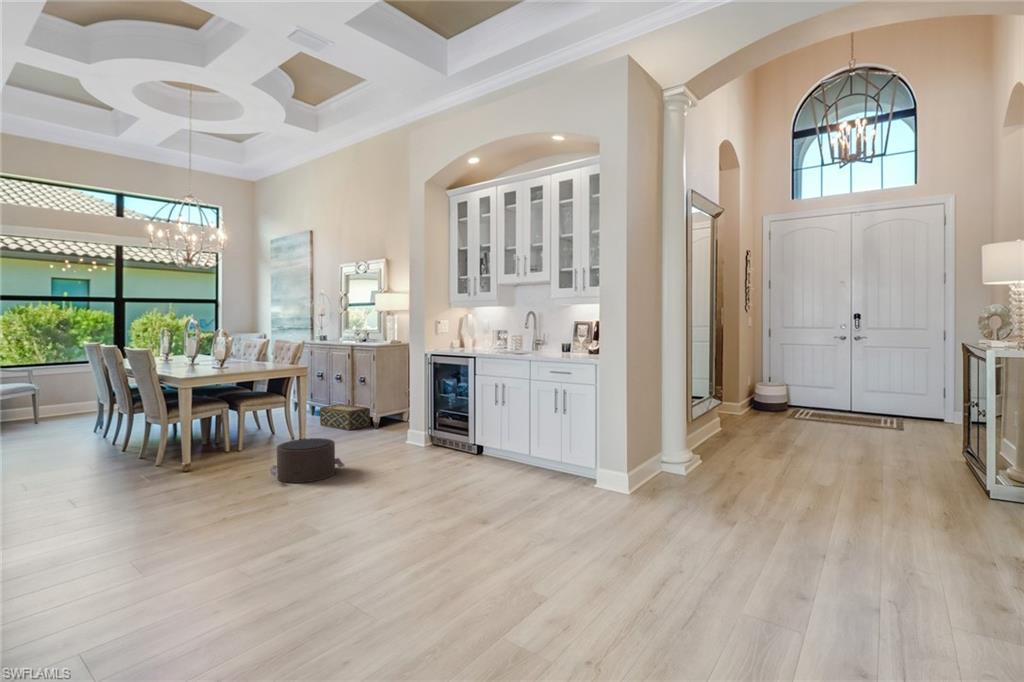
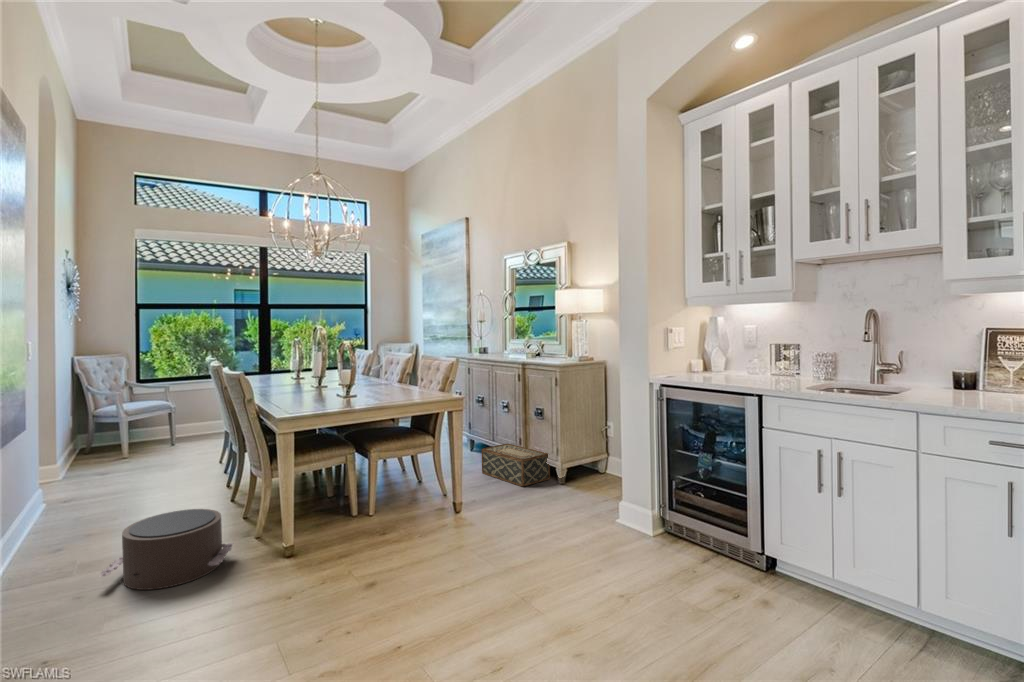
pouf: present [270,438,344,483] -> present [99,509,234,590]

